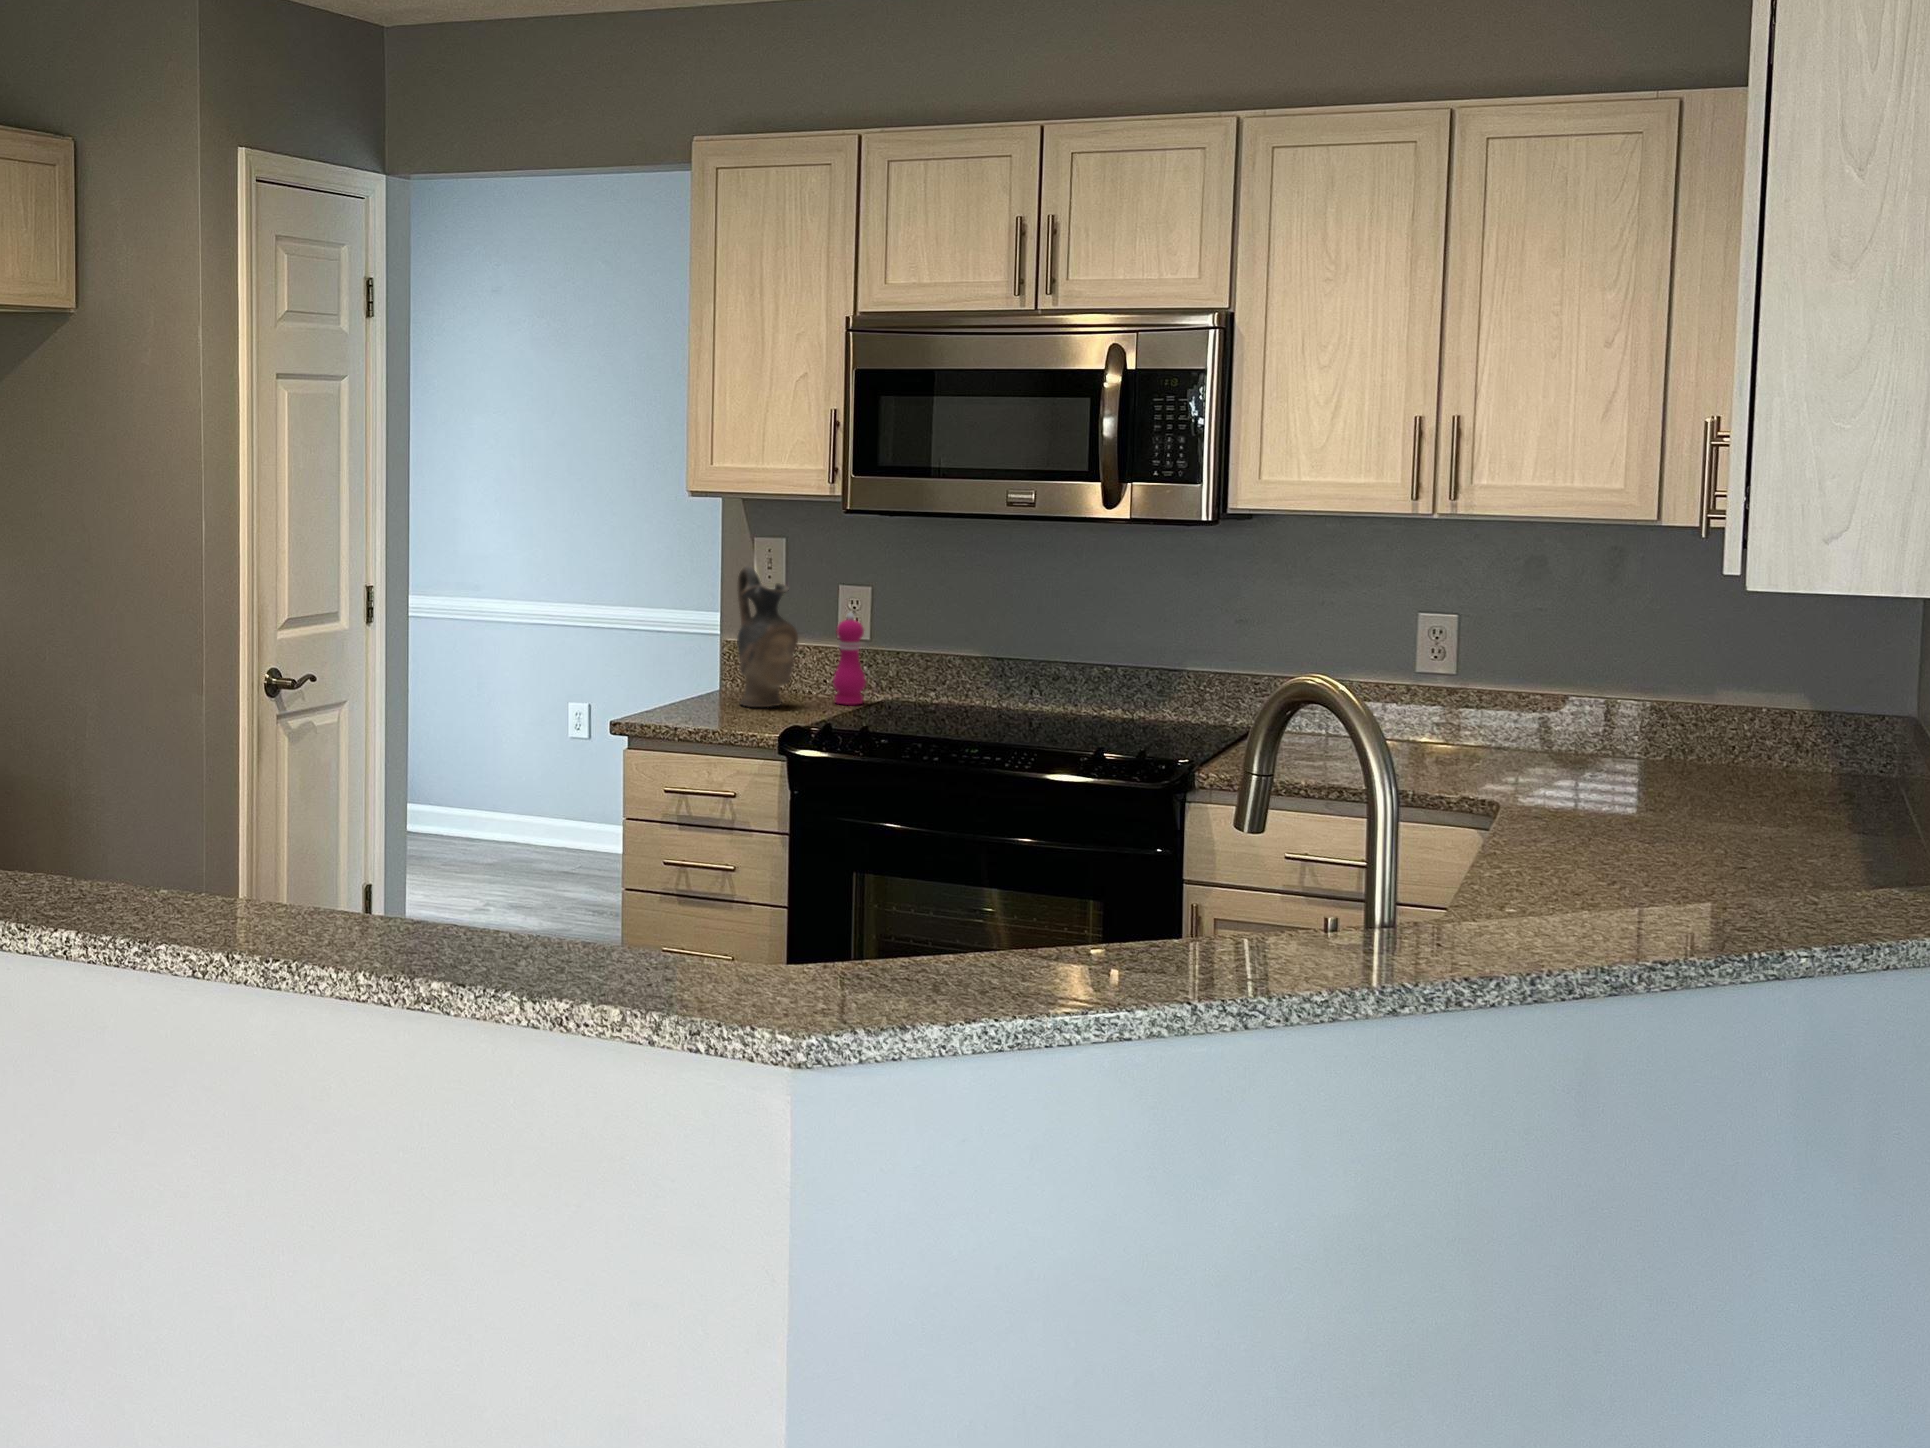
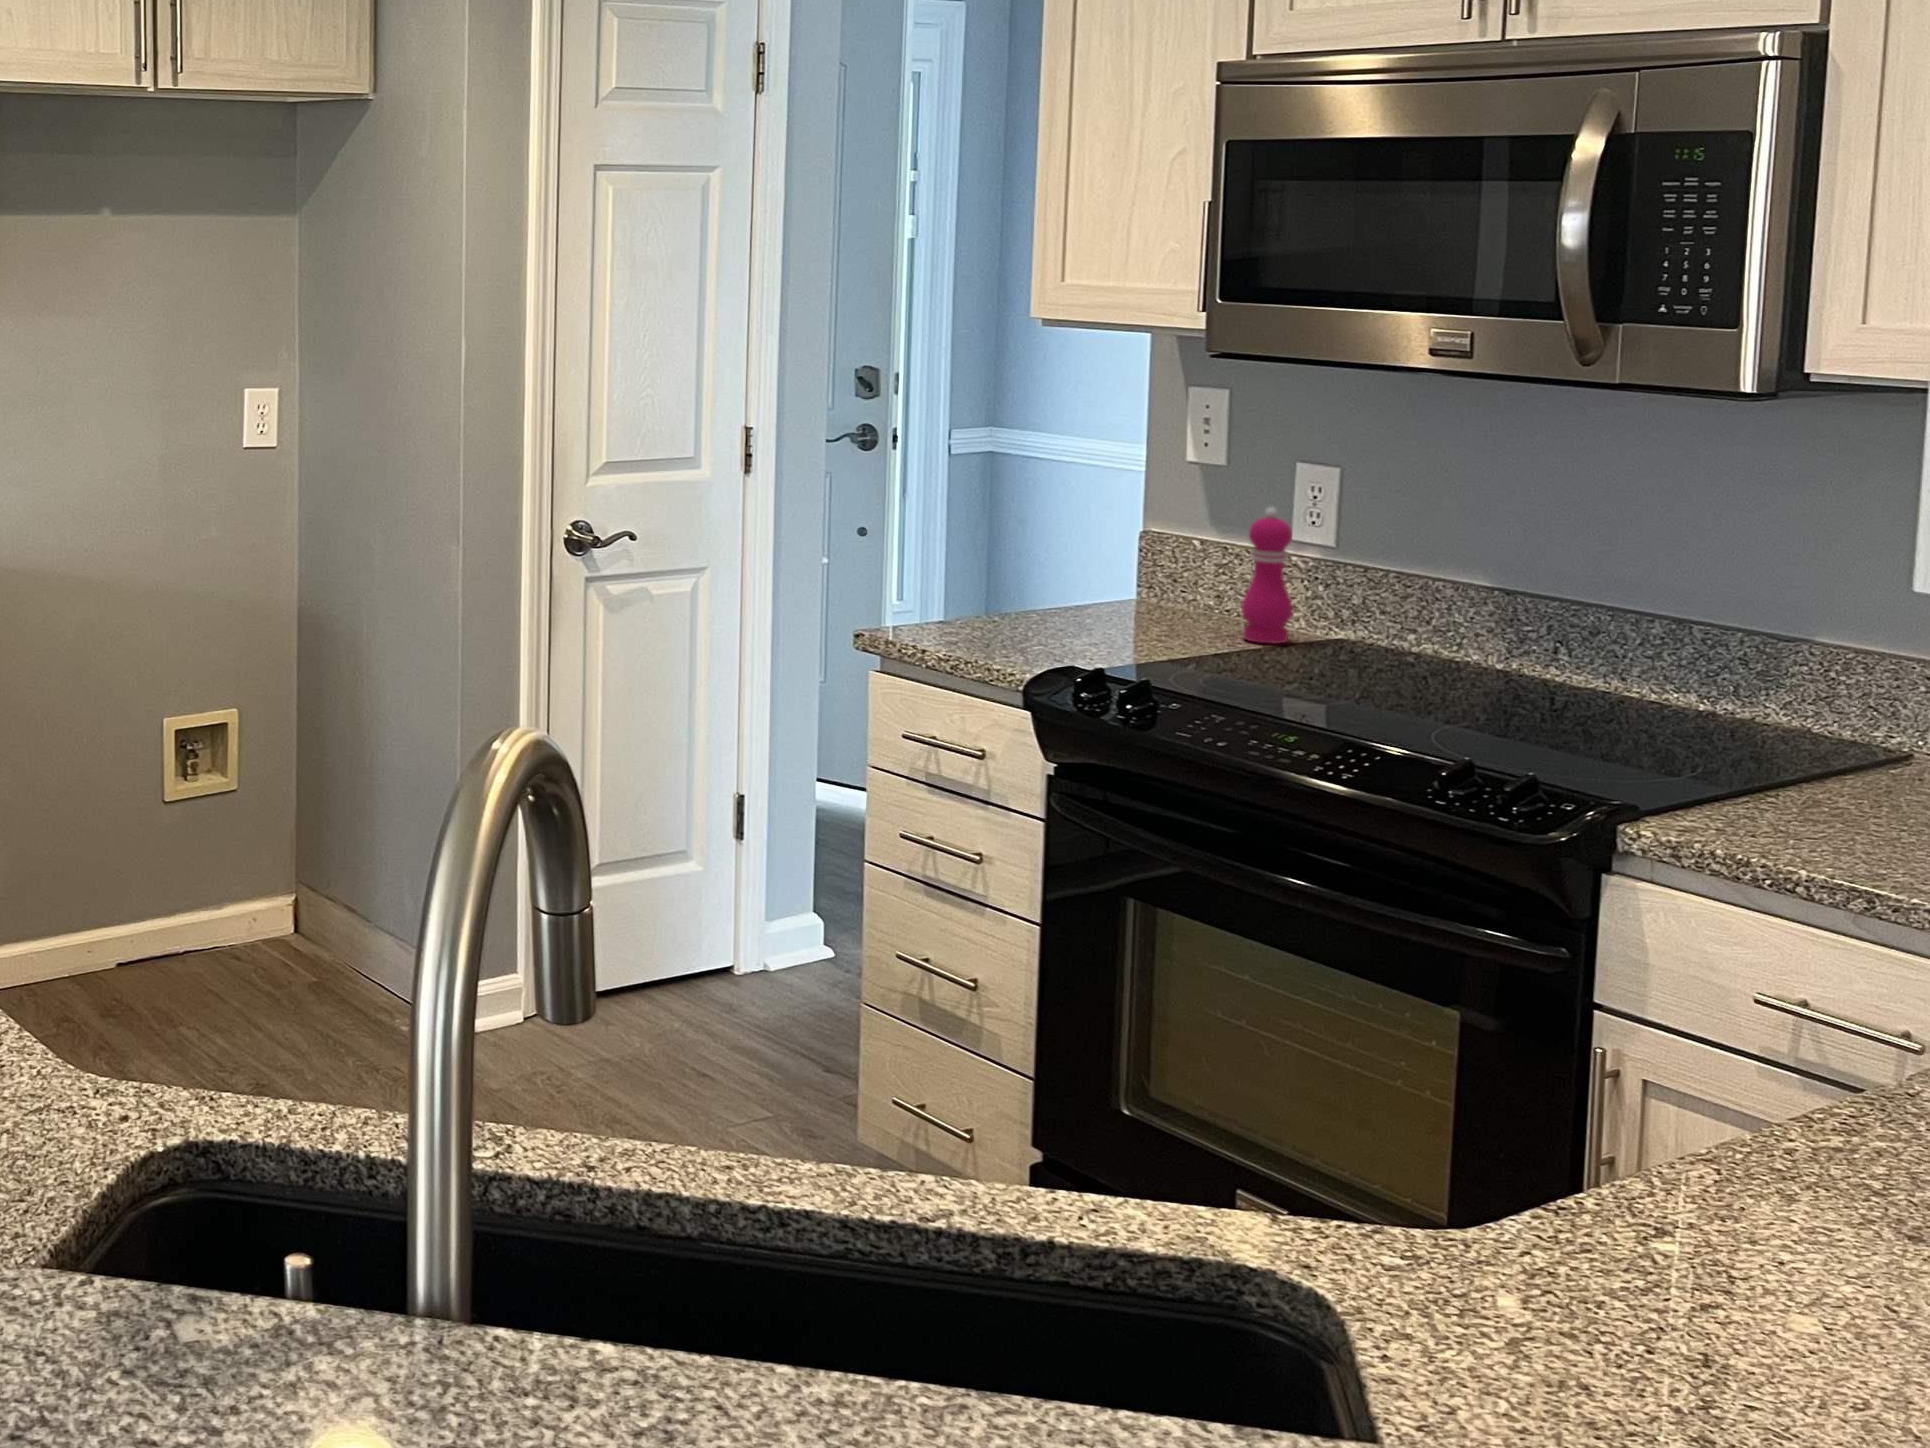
ceramic pitcher: present [737,566,798,707] -> none [1090,431,1178,634]

